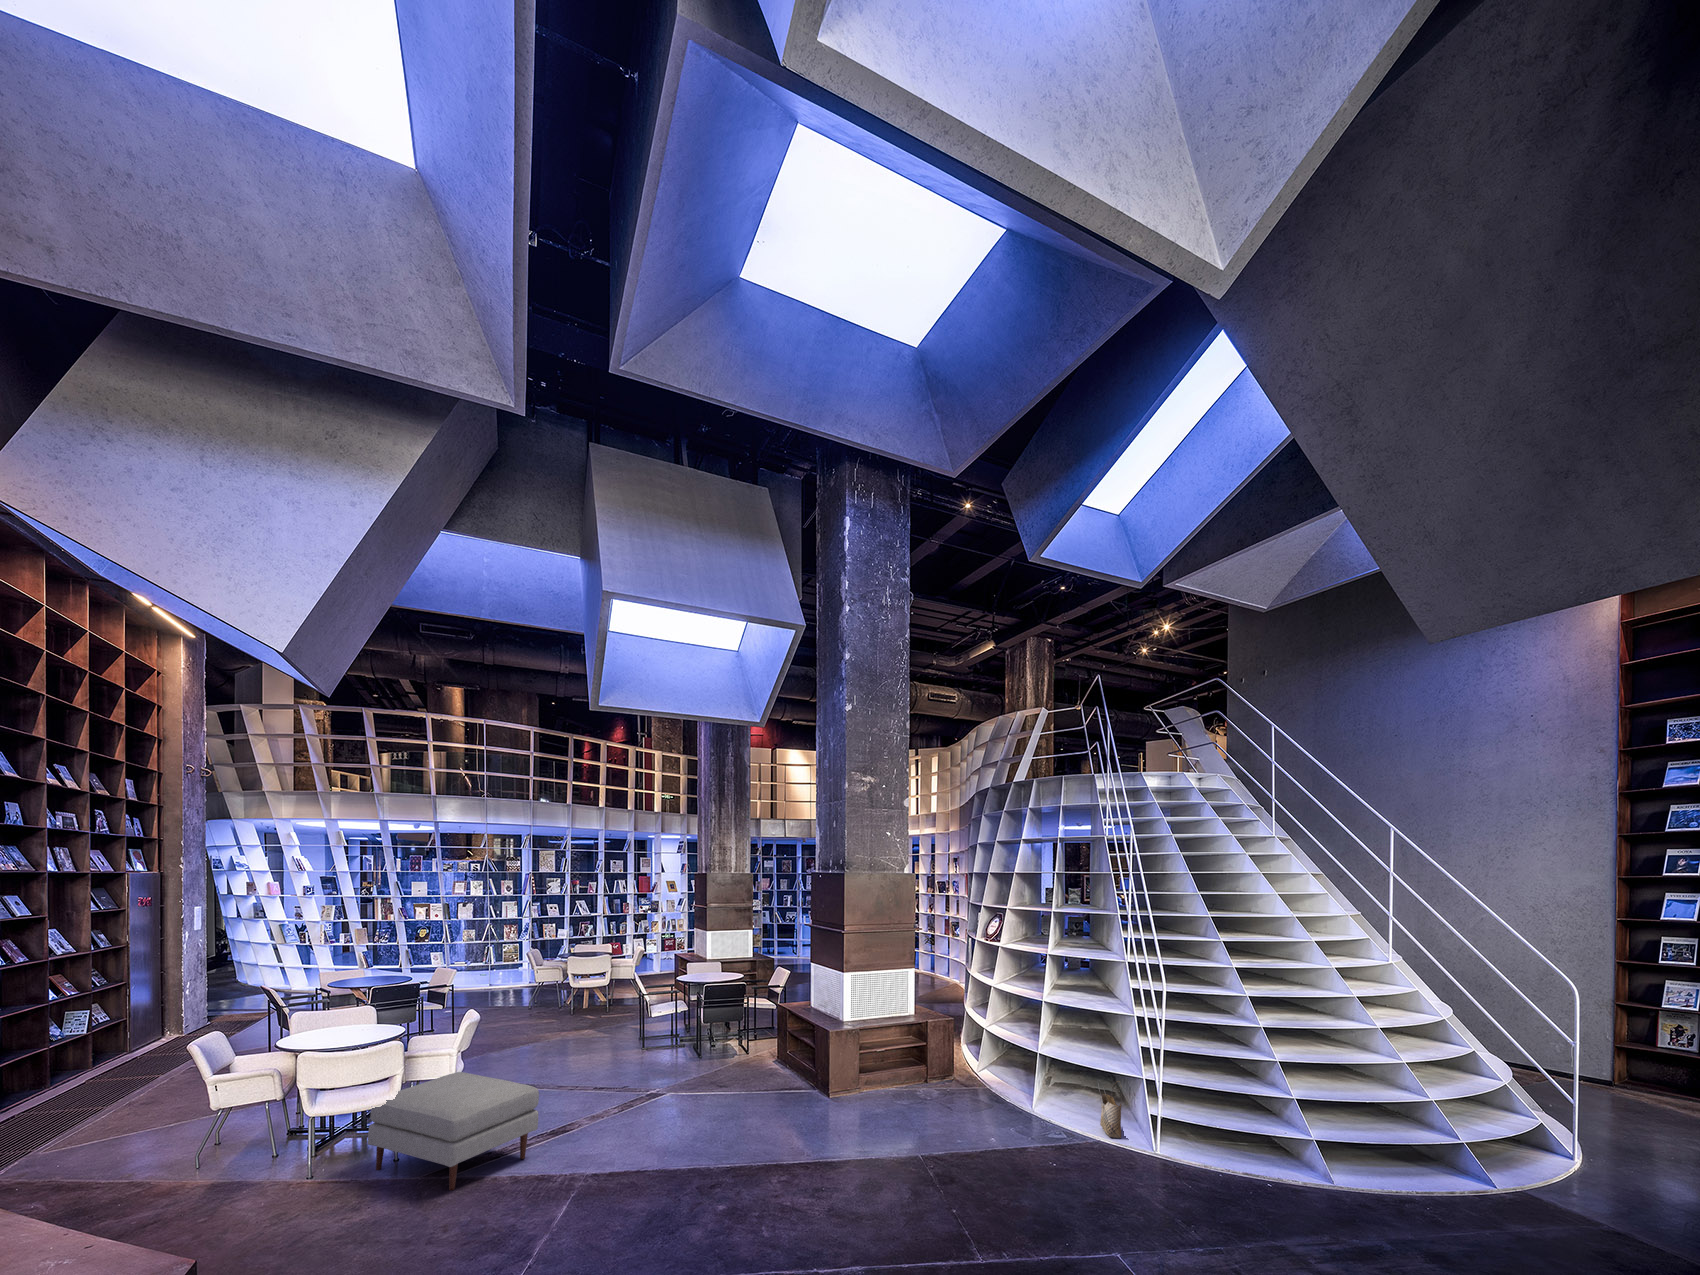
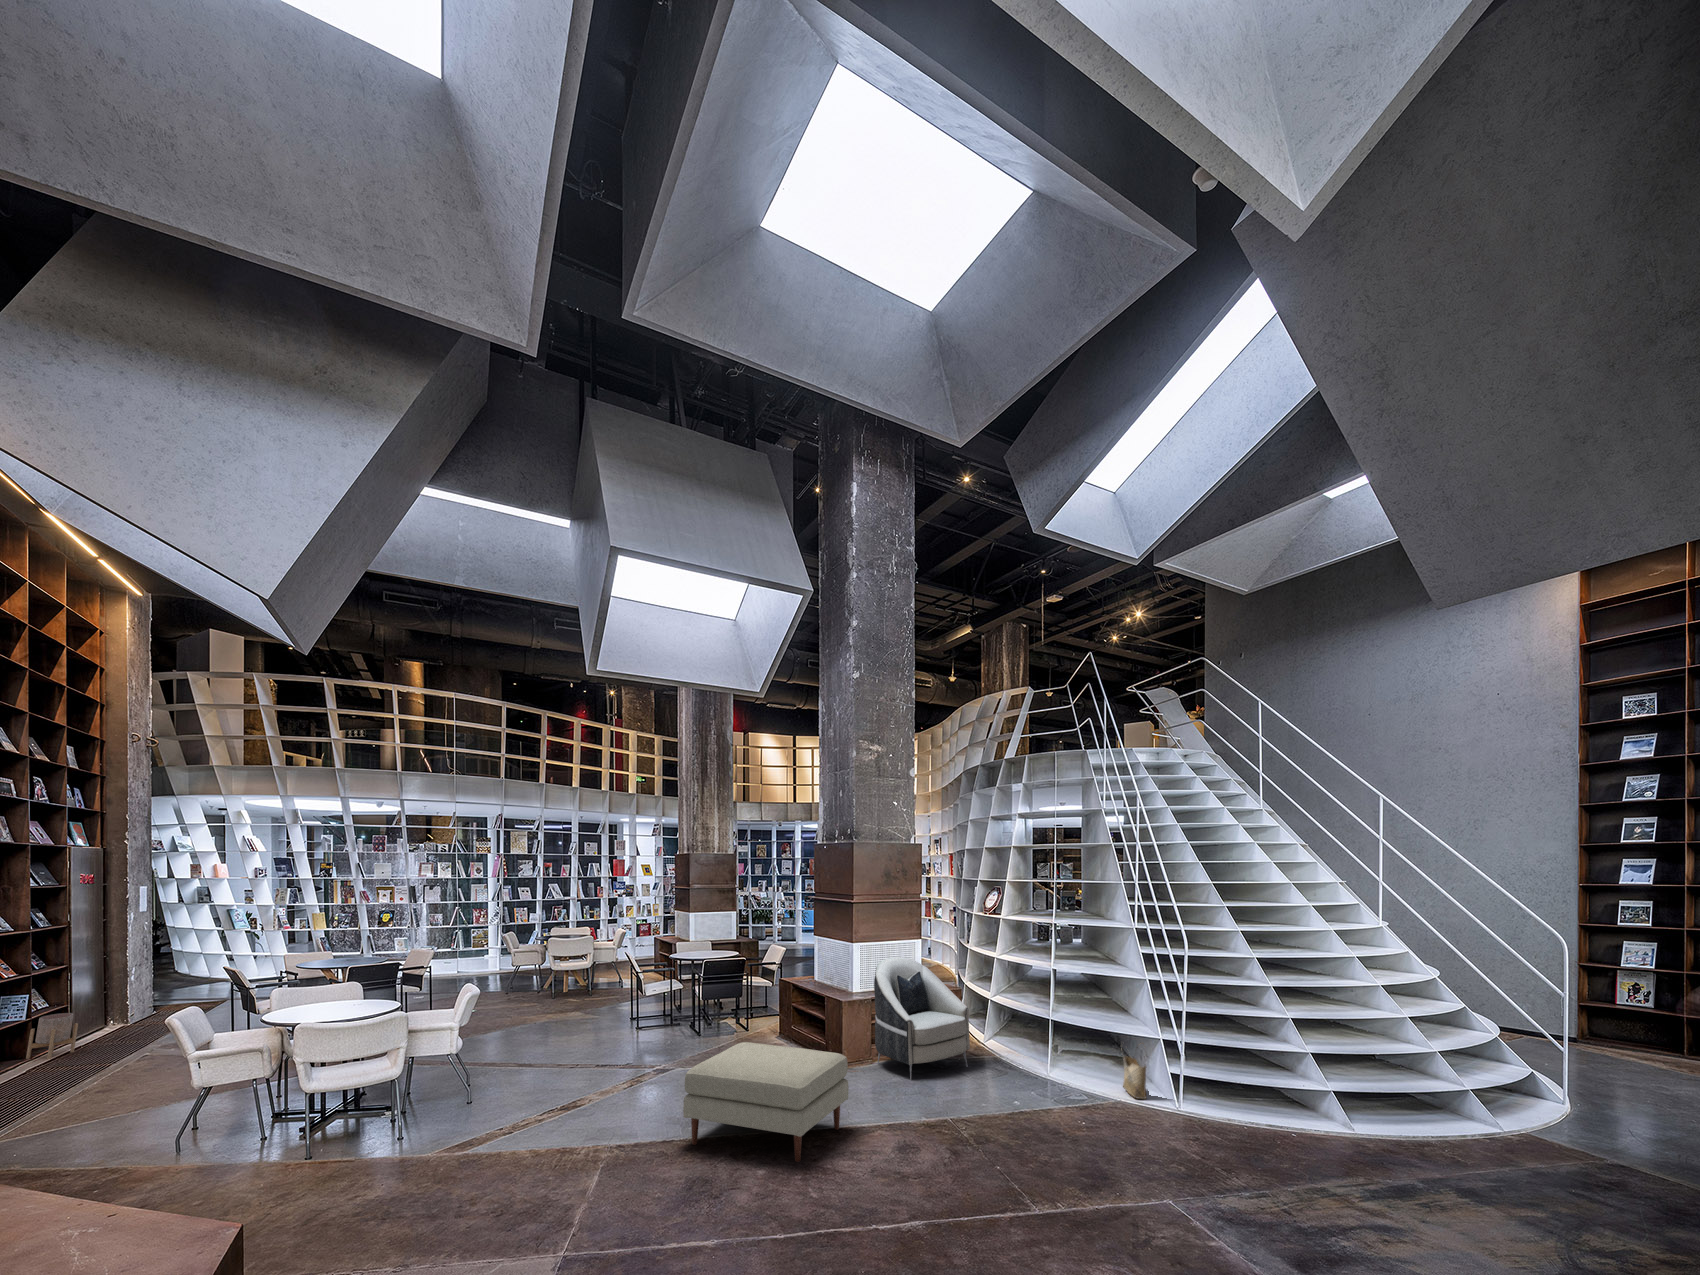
armchair: none [862,975,956,1113] -> present [874,957,970,1080]
planter: none [88,1027,134,1070] -> present [26,1013,78,1059]
ottoman: present [368,1072,539,1190] -> present [683,1042,849,1162]

